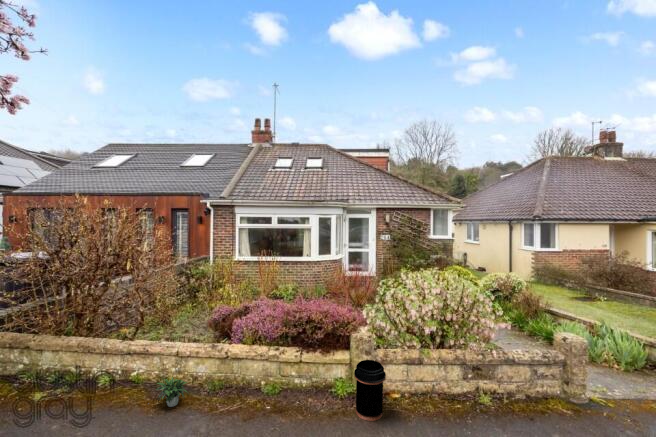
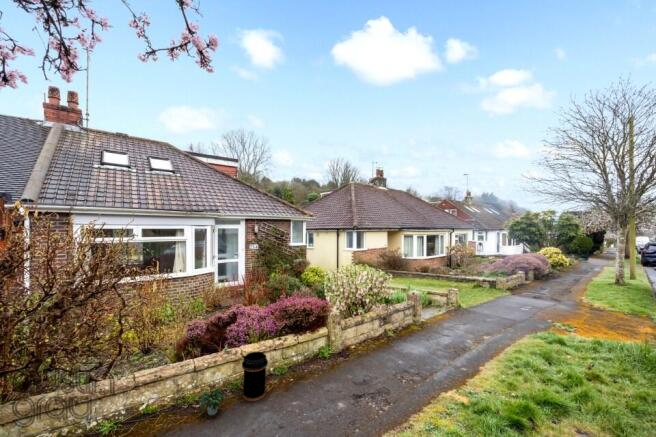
trash can: present [354,360,386,421] -> present [242,352,268,401]

